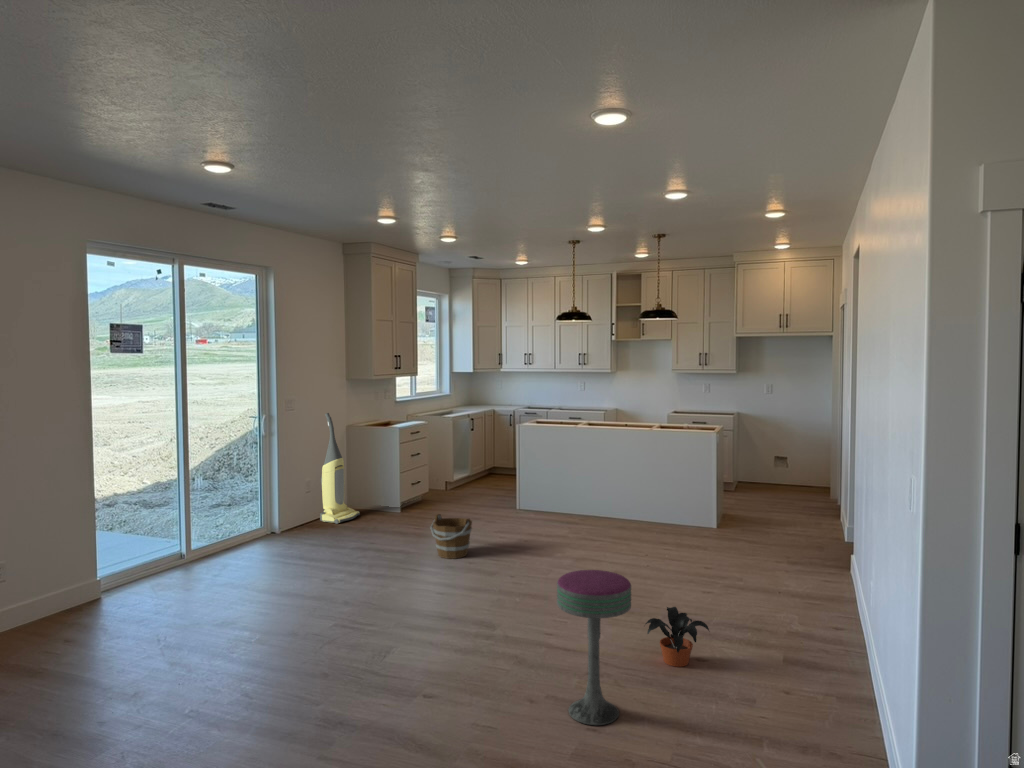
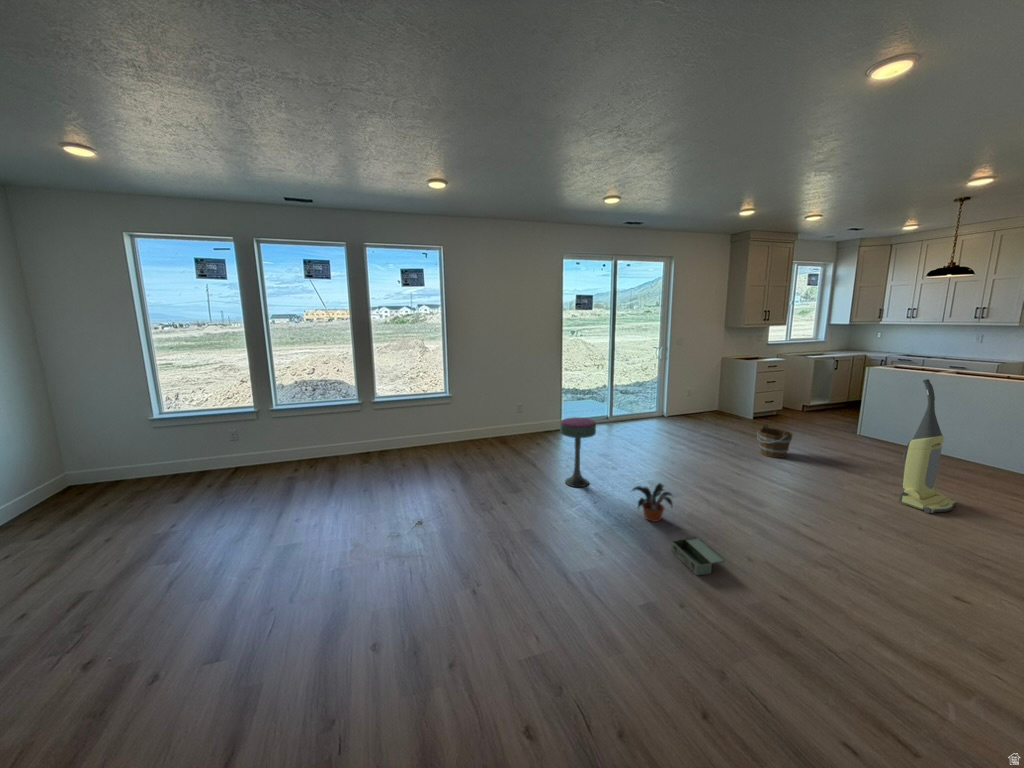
vacuum cleaner: present [320,413,360,524] -> present [899,379,956,513]
bar stool: present [557,570,631,725] -> present [560,417,596,487]
potted plant: present [646,607,709,667] -> present [632,484,672,522]
toolbox: none [429,694,506,749] -> present [672,537,725,575]

